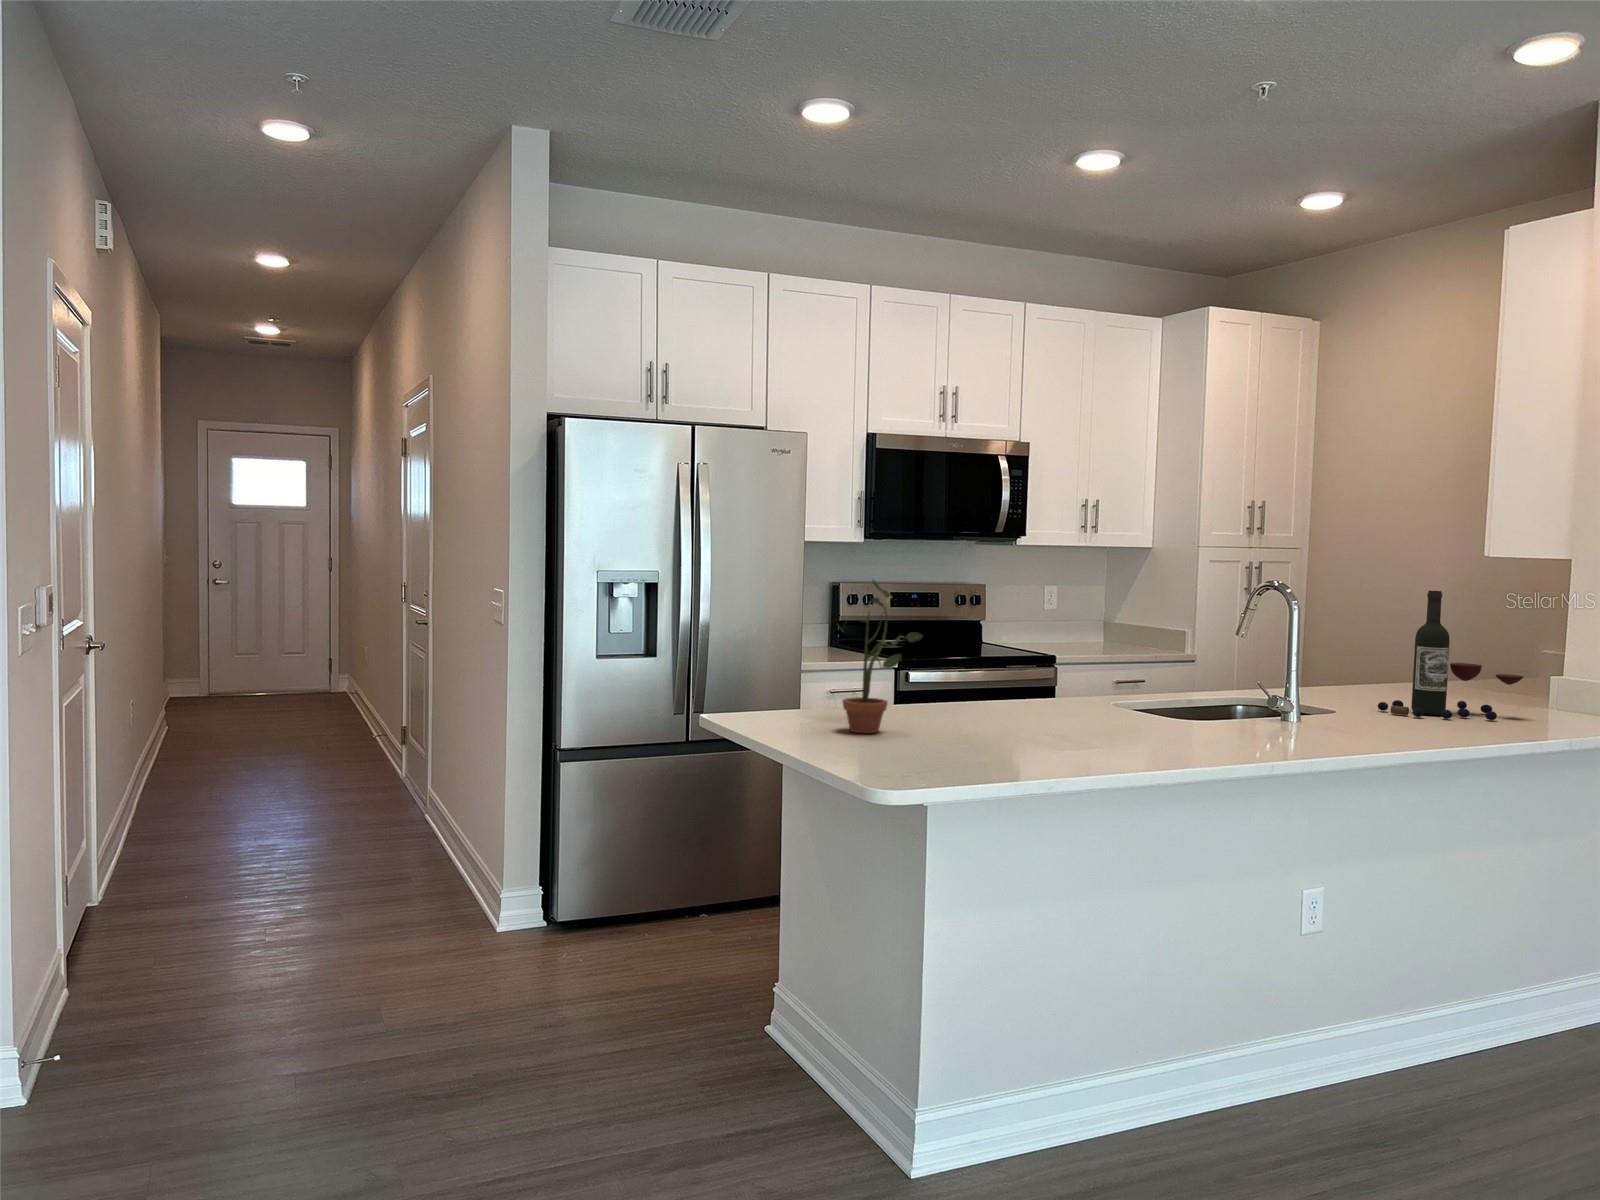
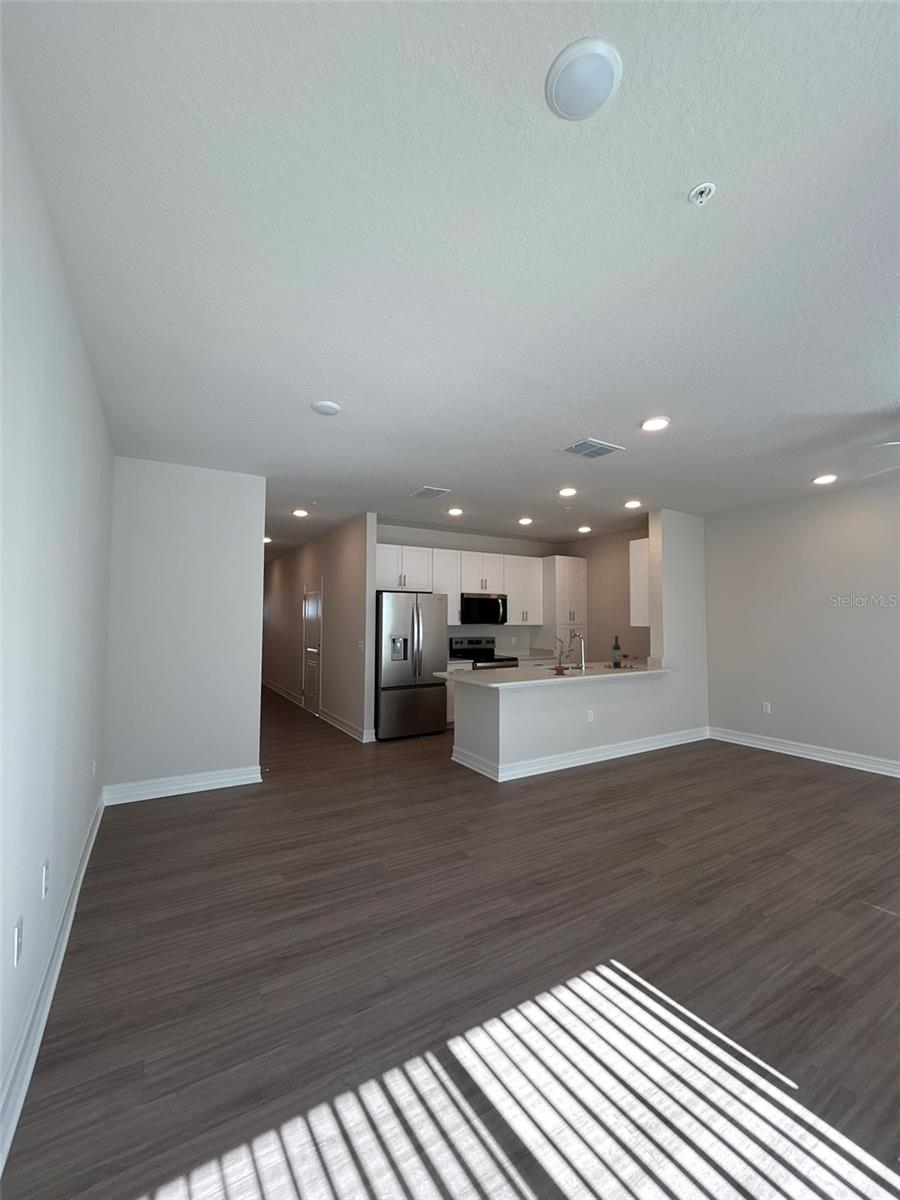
potted plant: present [838,580,923,733] -> present [554,638,573,675]

